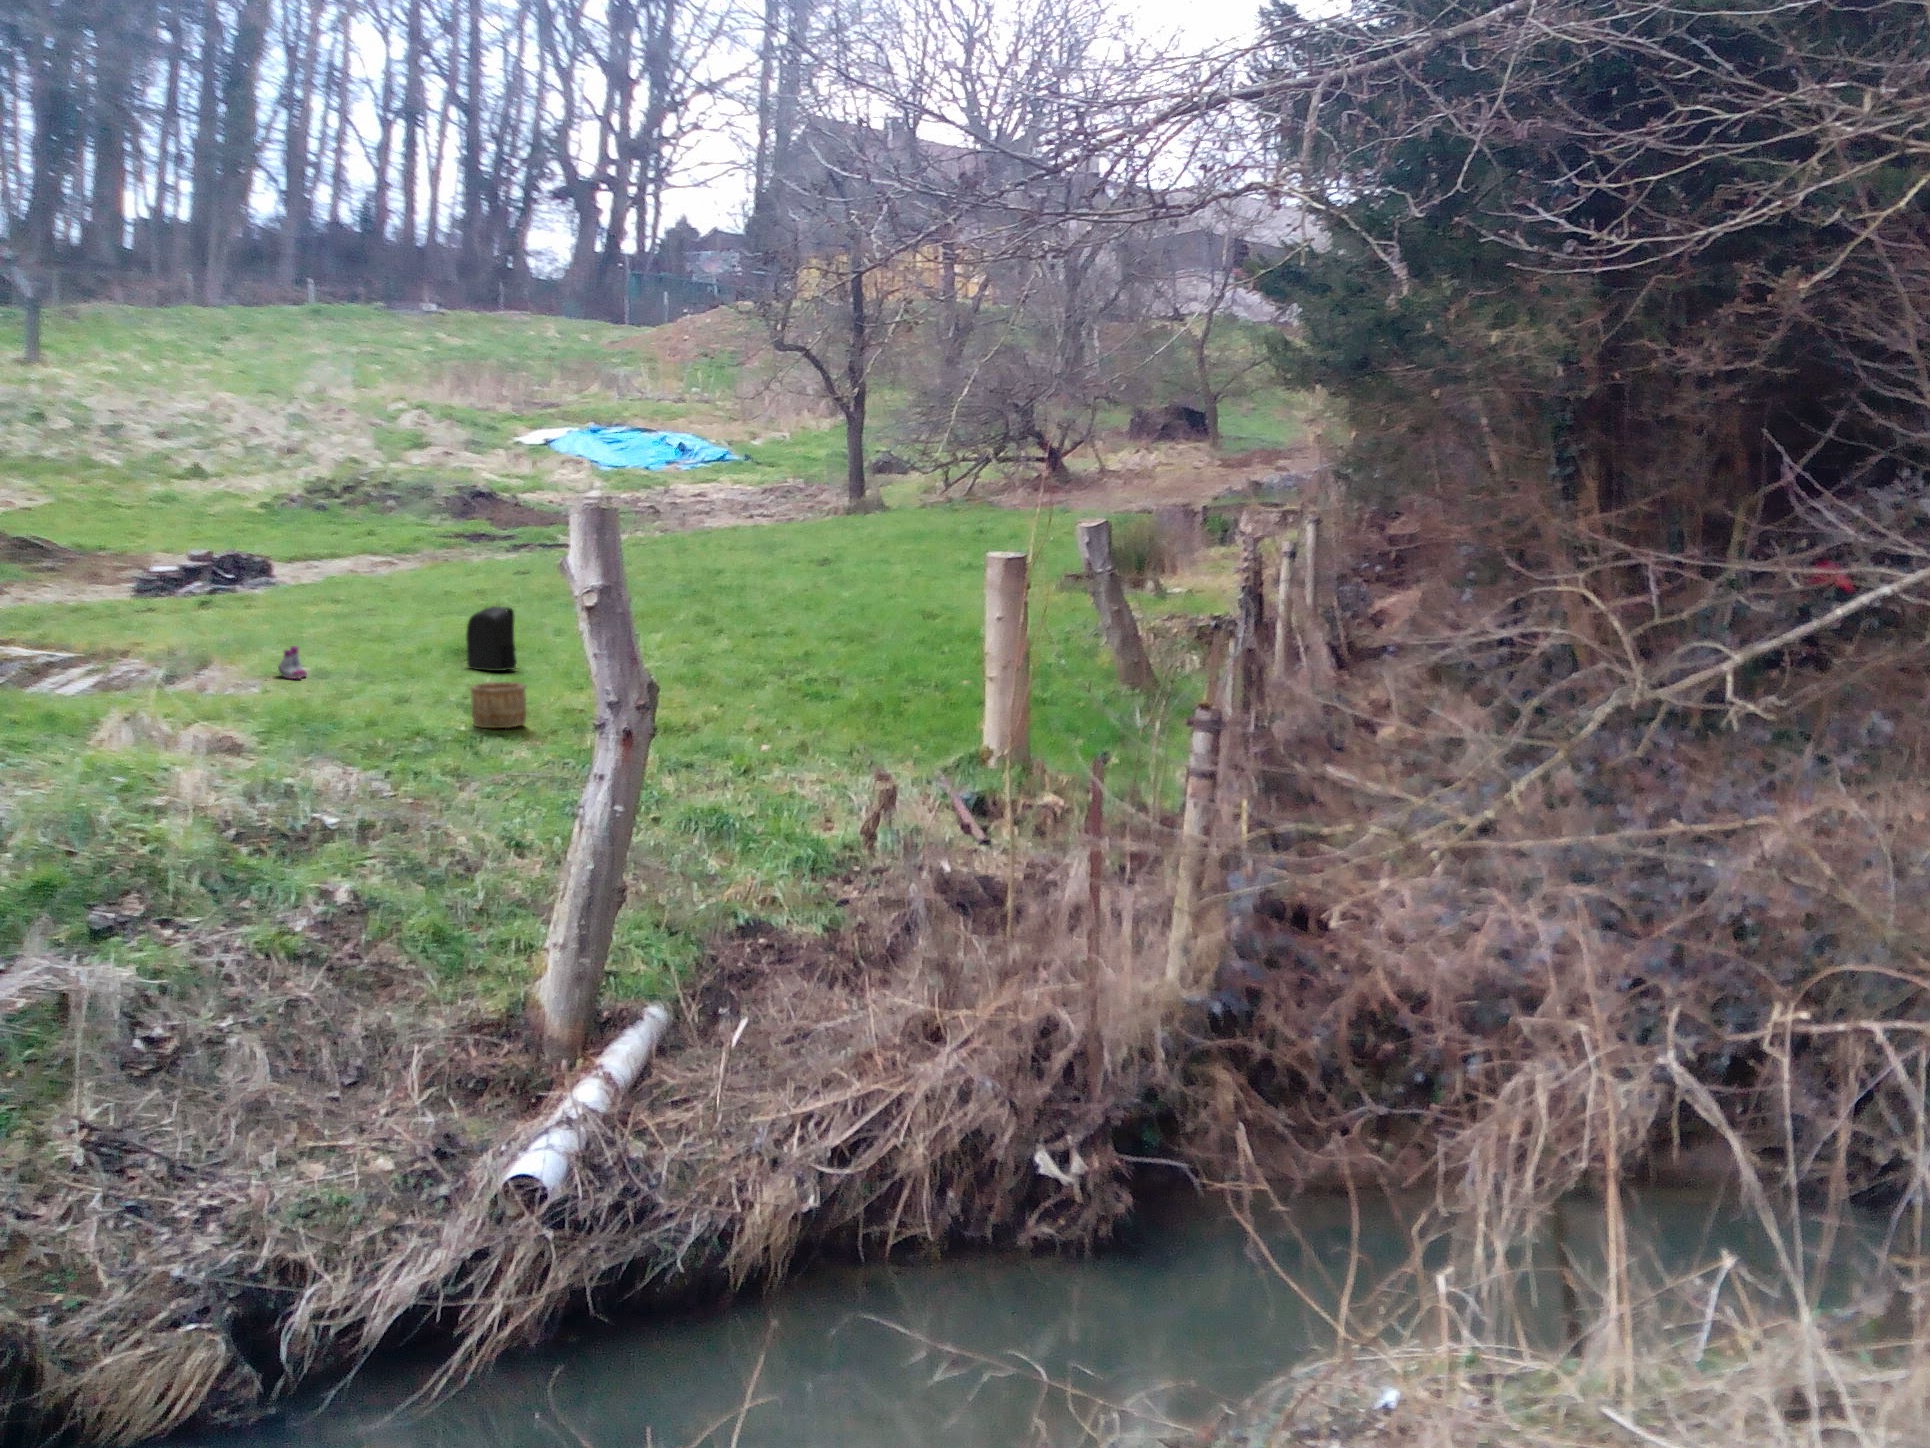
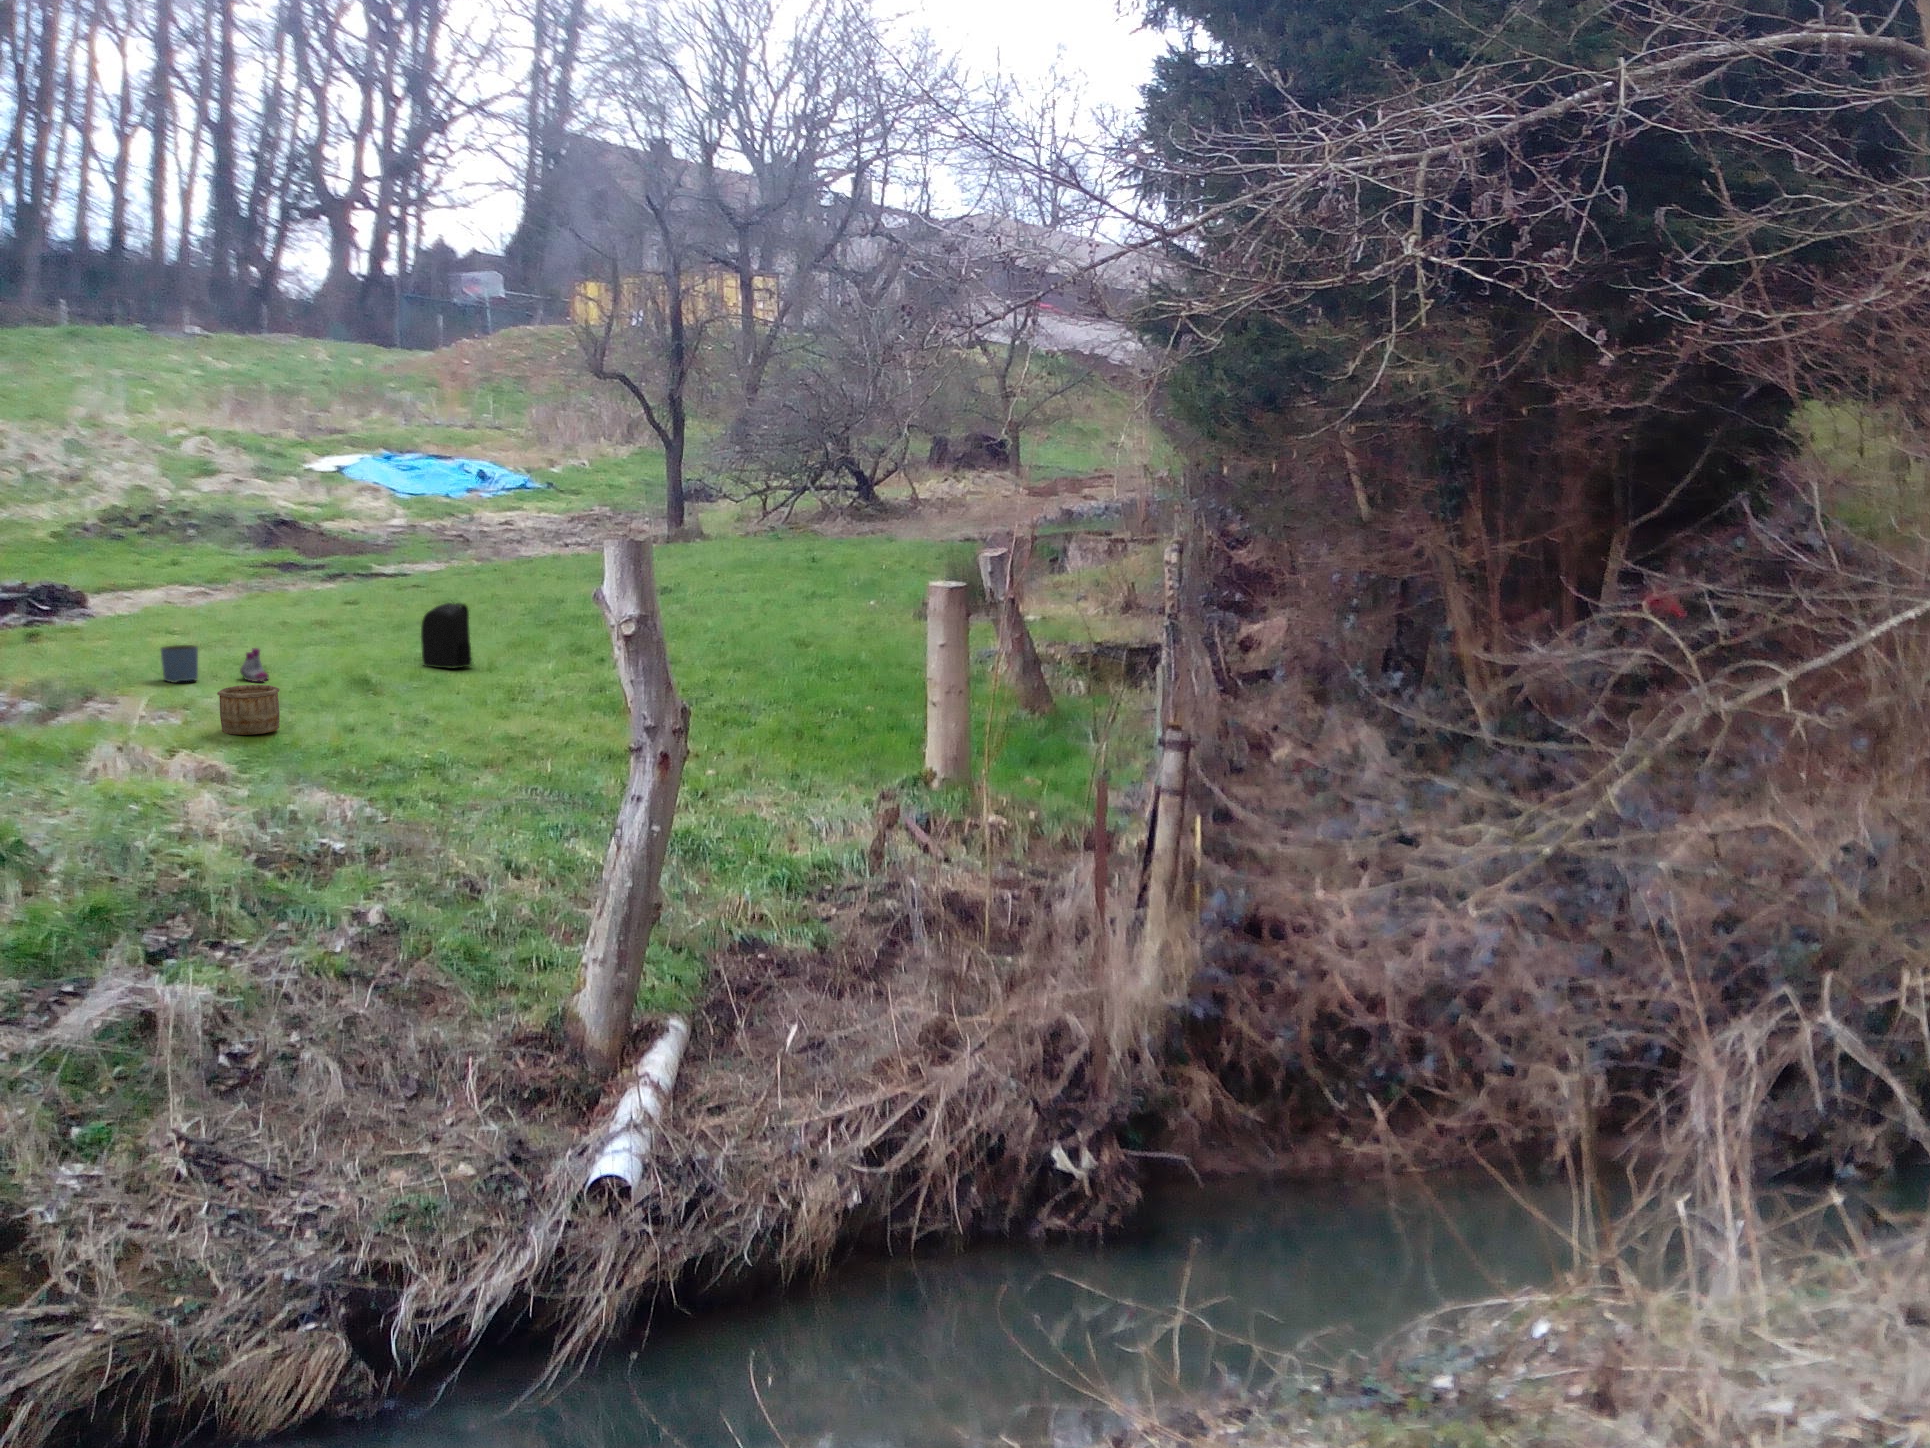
planter: none [197,642,235,679] -> present [161,645,198,683]
wooden bucket: present [470,682,526,728] -> present [217,685,280,735]

